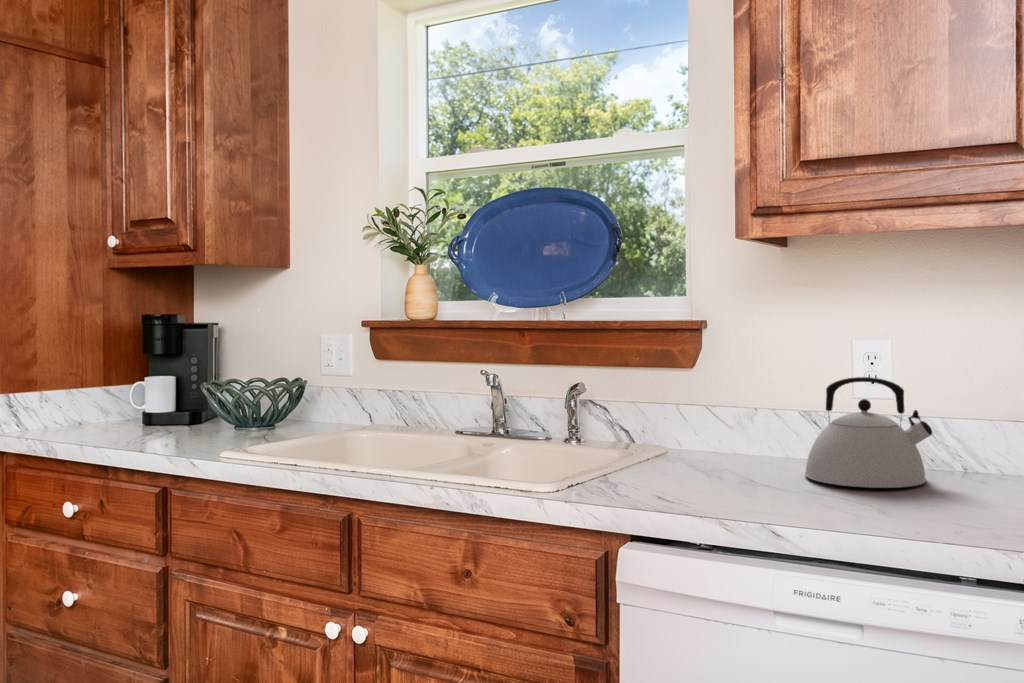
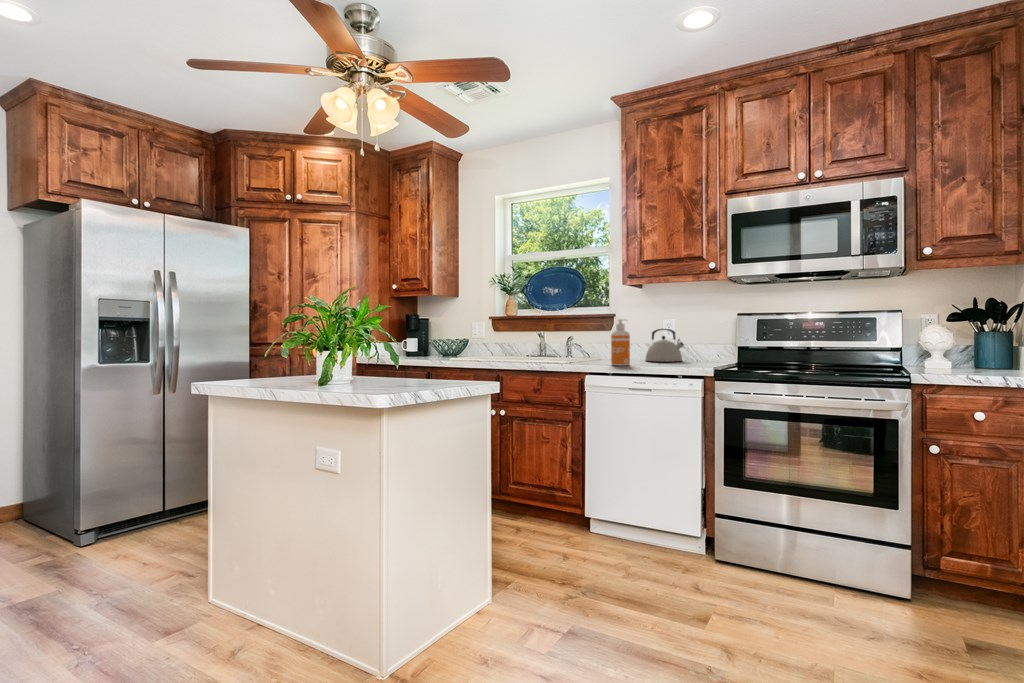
soap dispenser: none [704,356,768,515] -> present [611,319,630,365]

